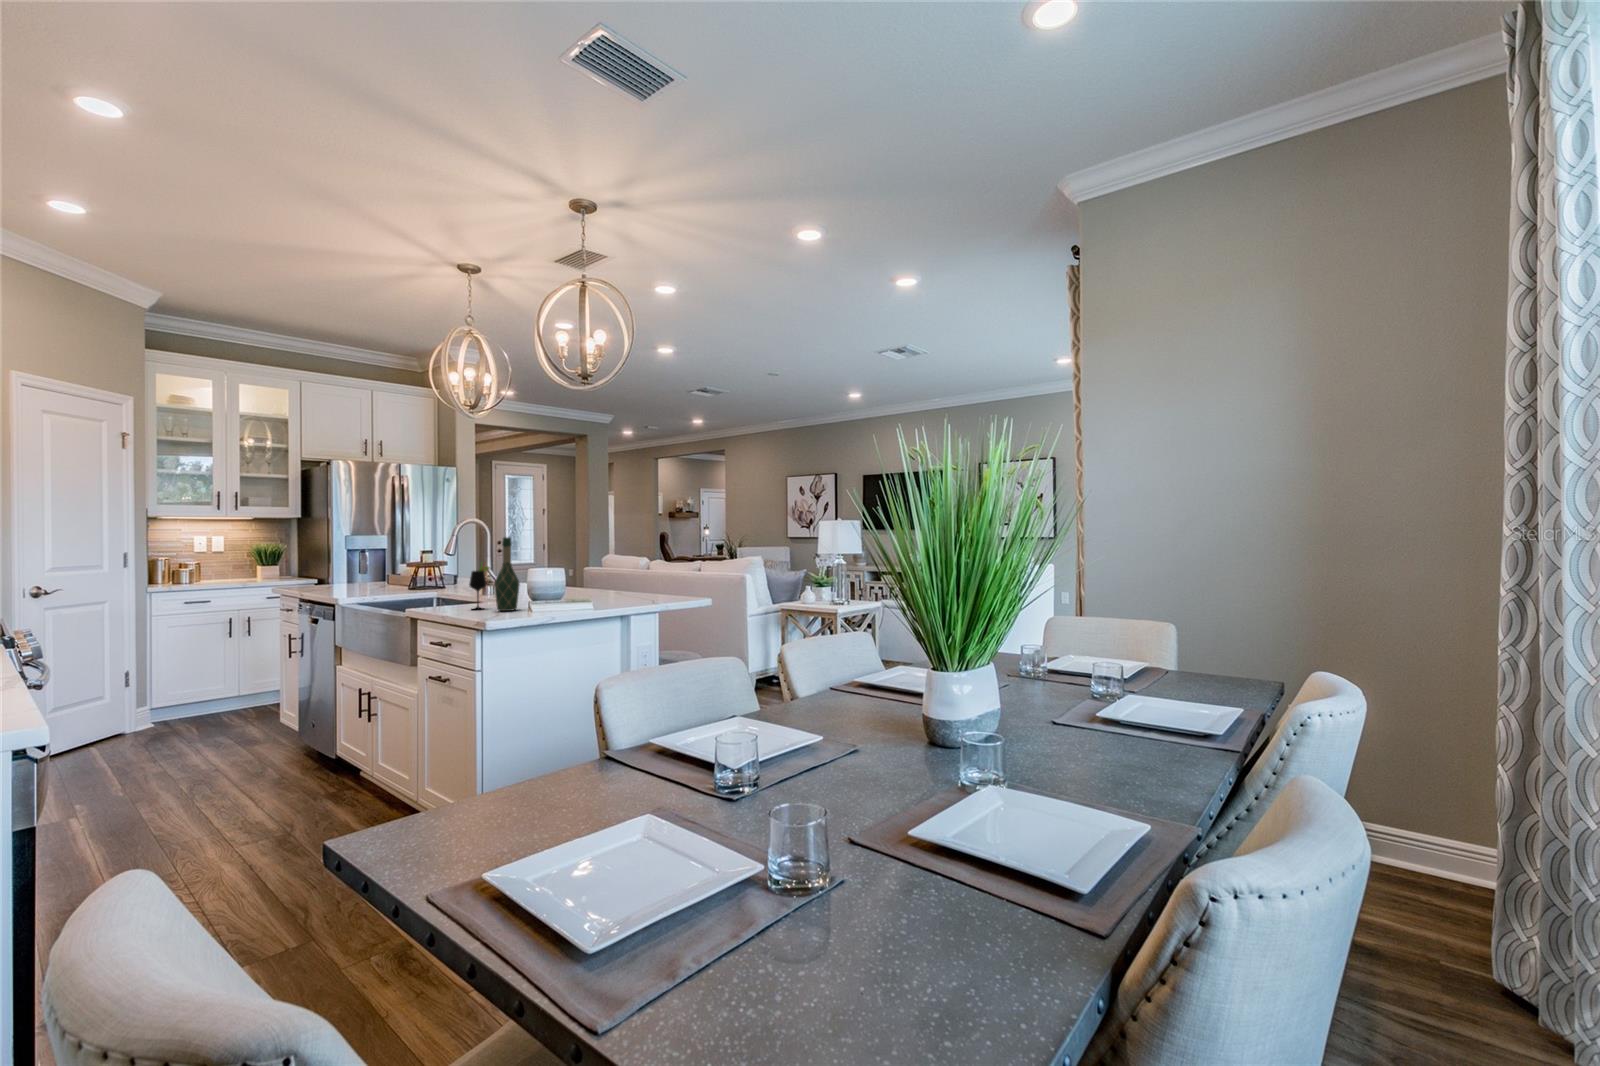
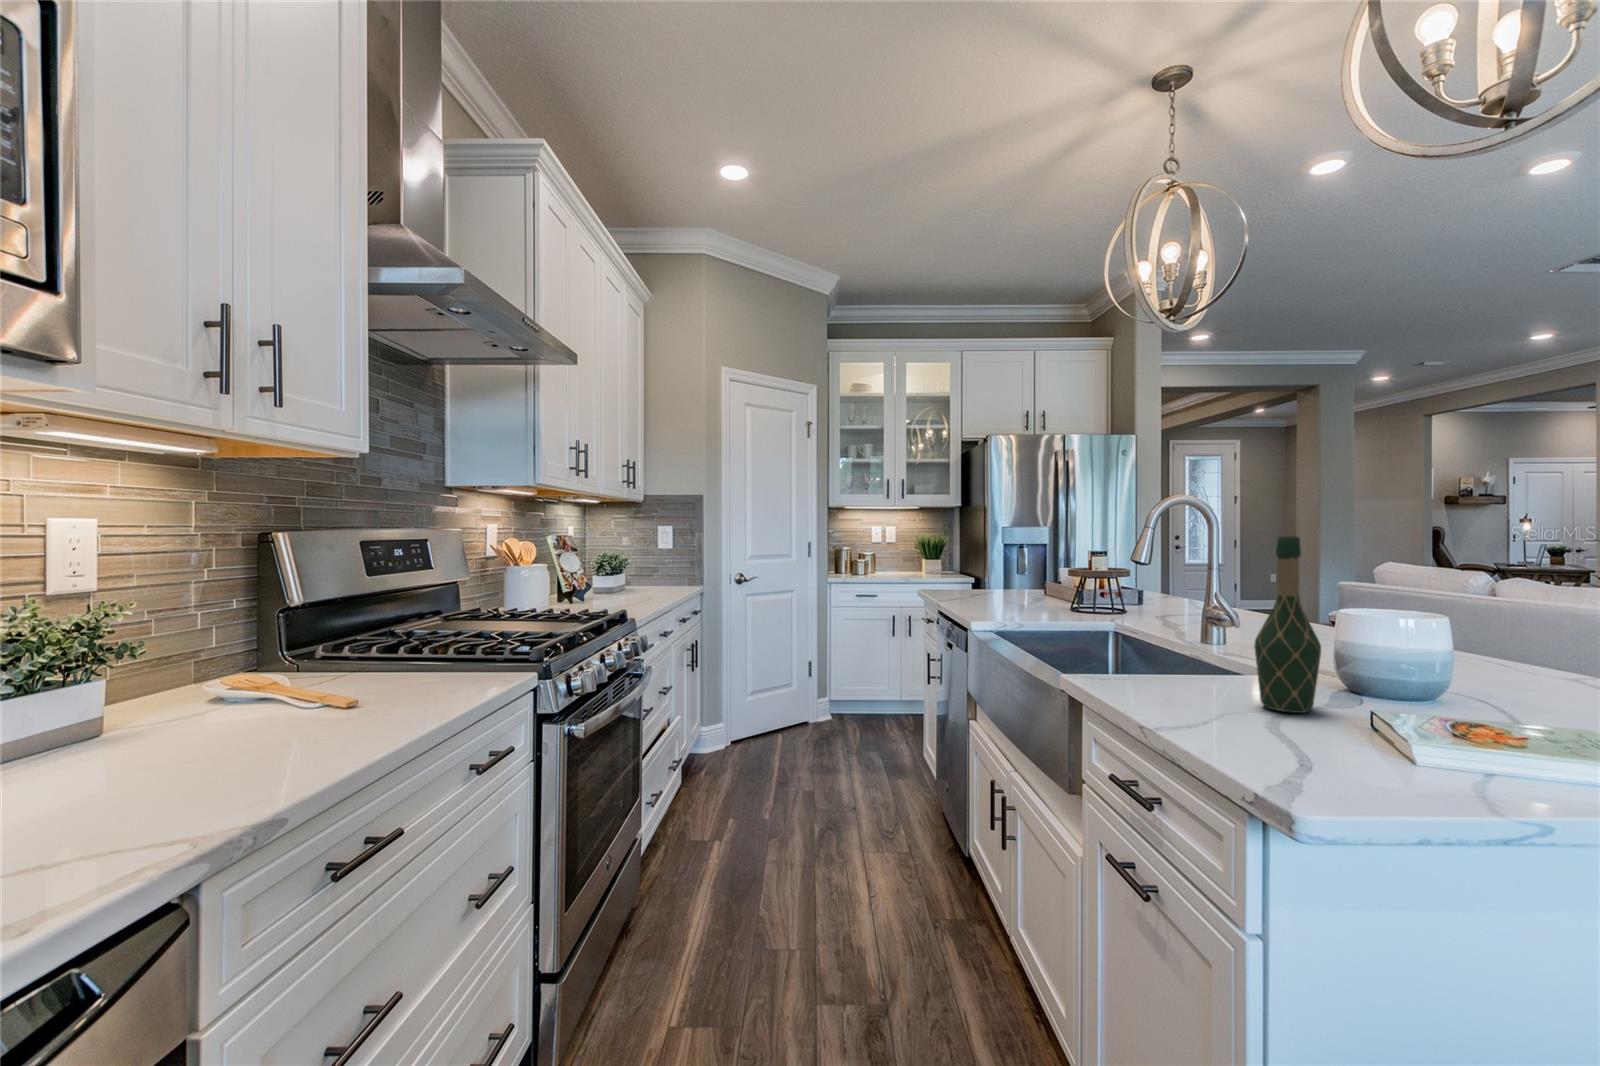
wine glass: present [469,565,489,609] -> none [1189,588,1236,690]

